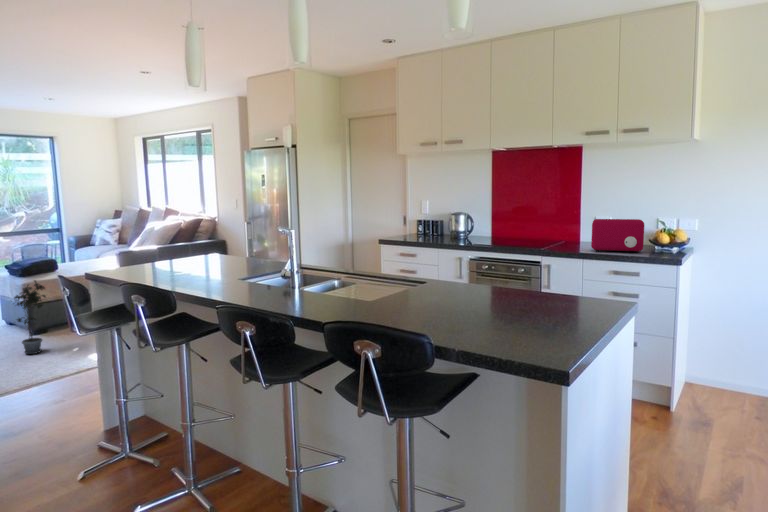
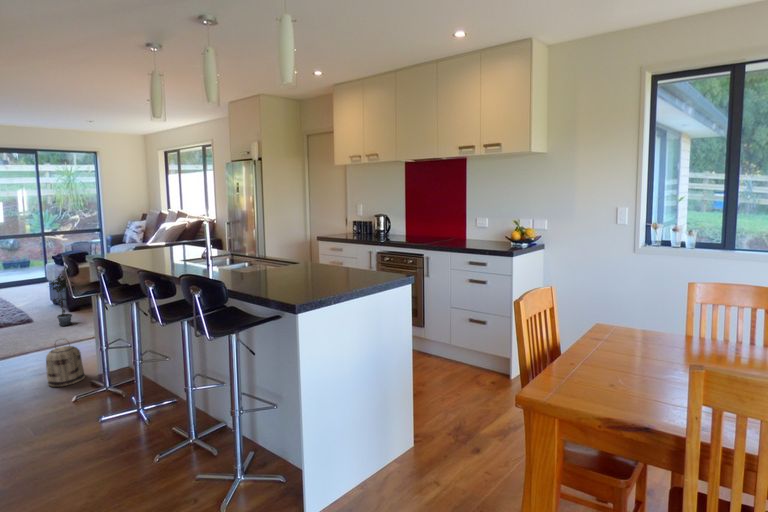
toaster: present [591,219,644,253] -> none [455,222,493,247]
basket: none [26,379,82,451] -> present [46,345,85,387]

